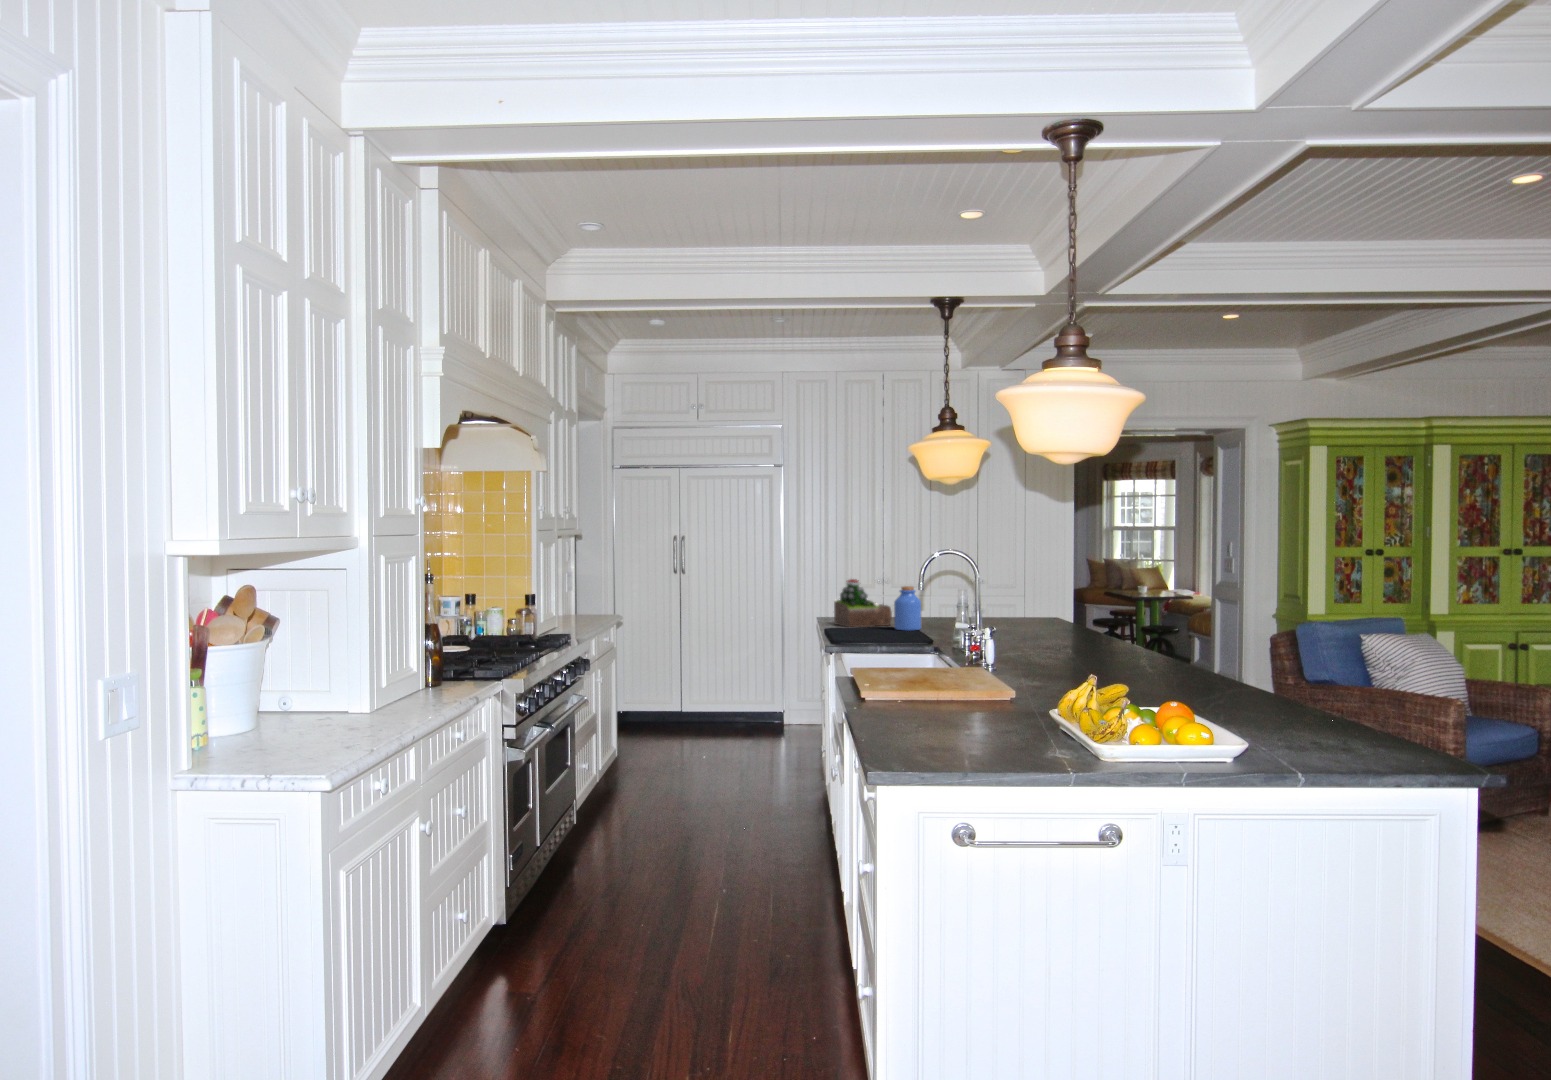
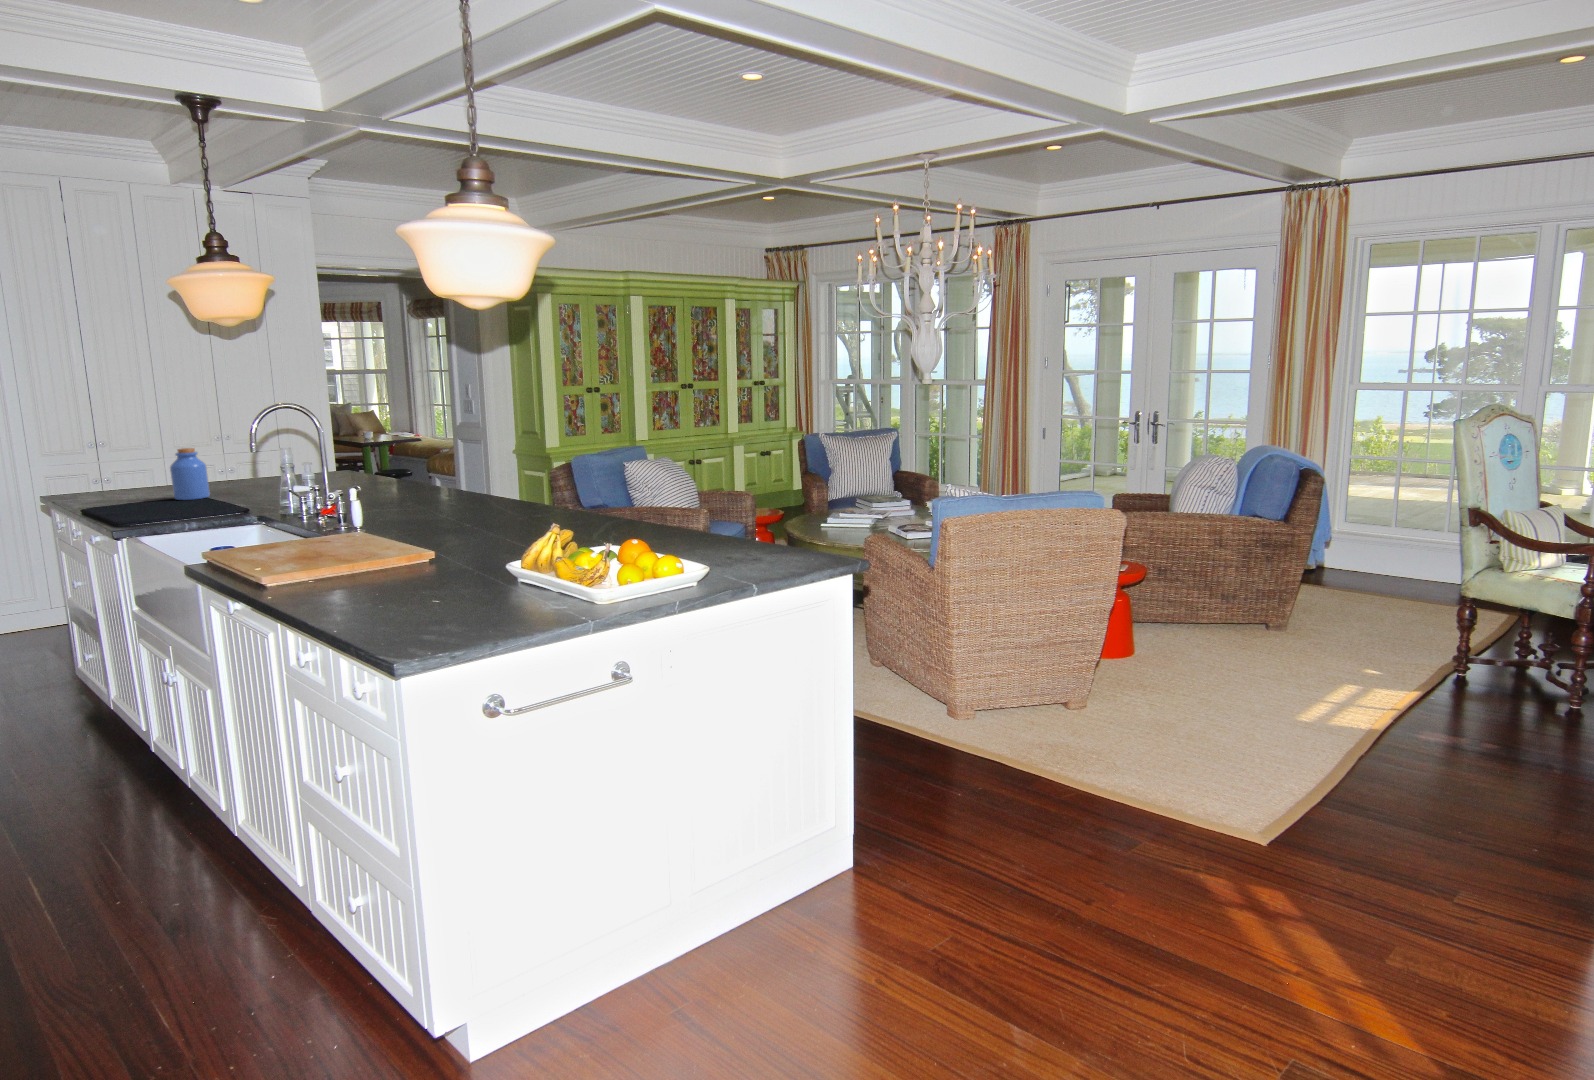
succulent plant: present [834,579,892,627] -> none [72,444,160,504]

